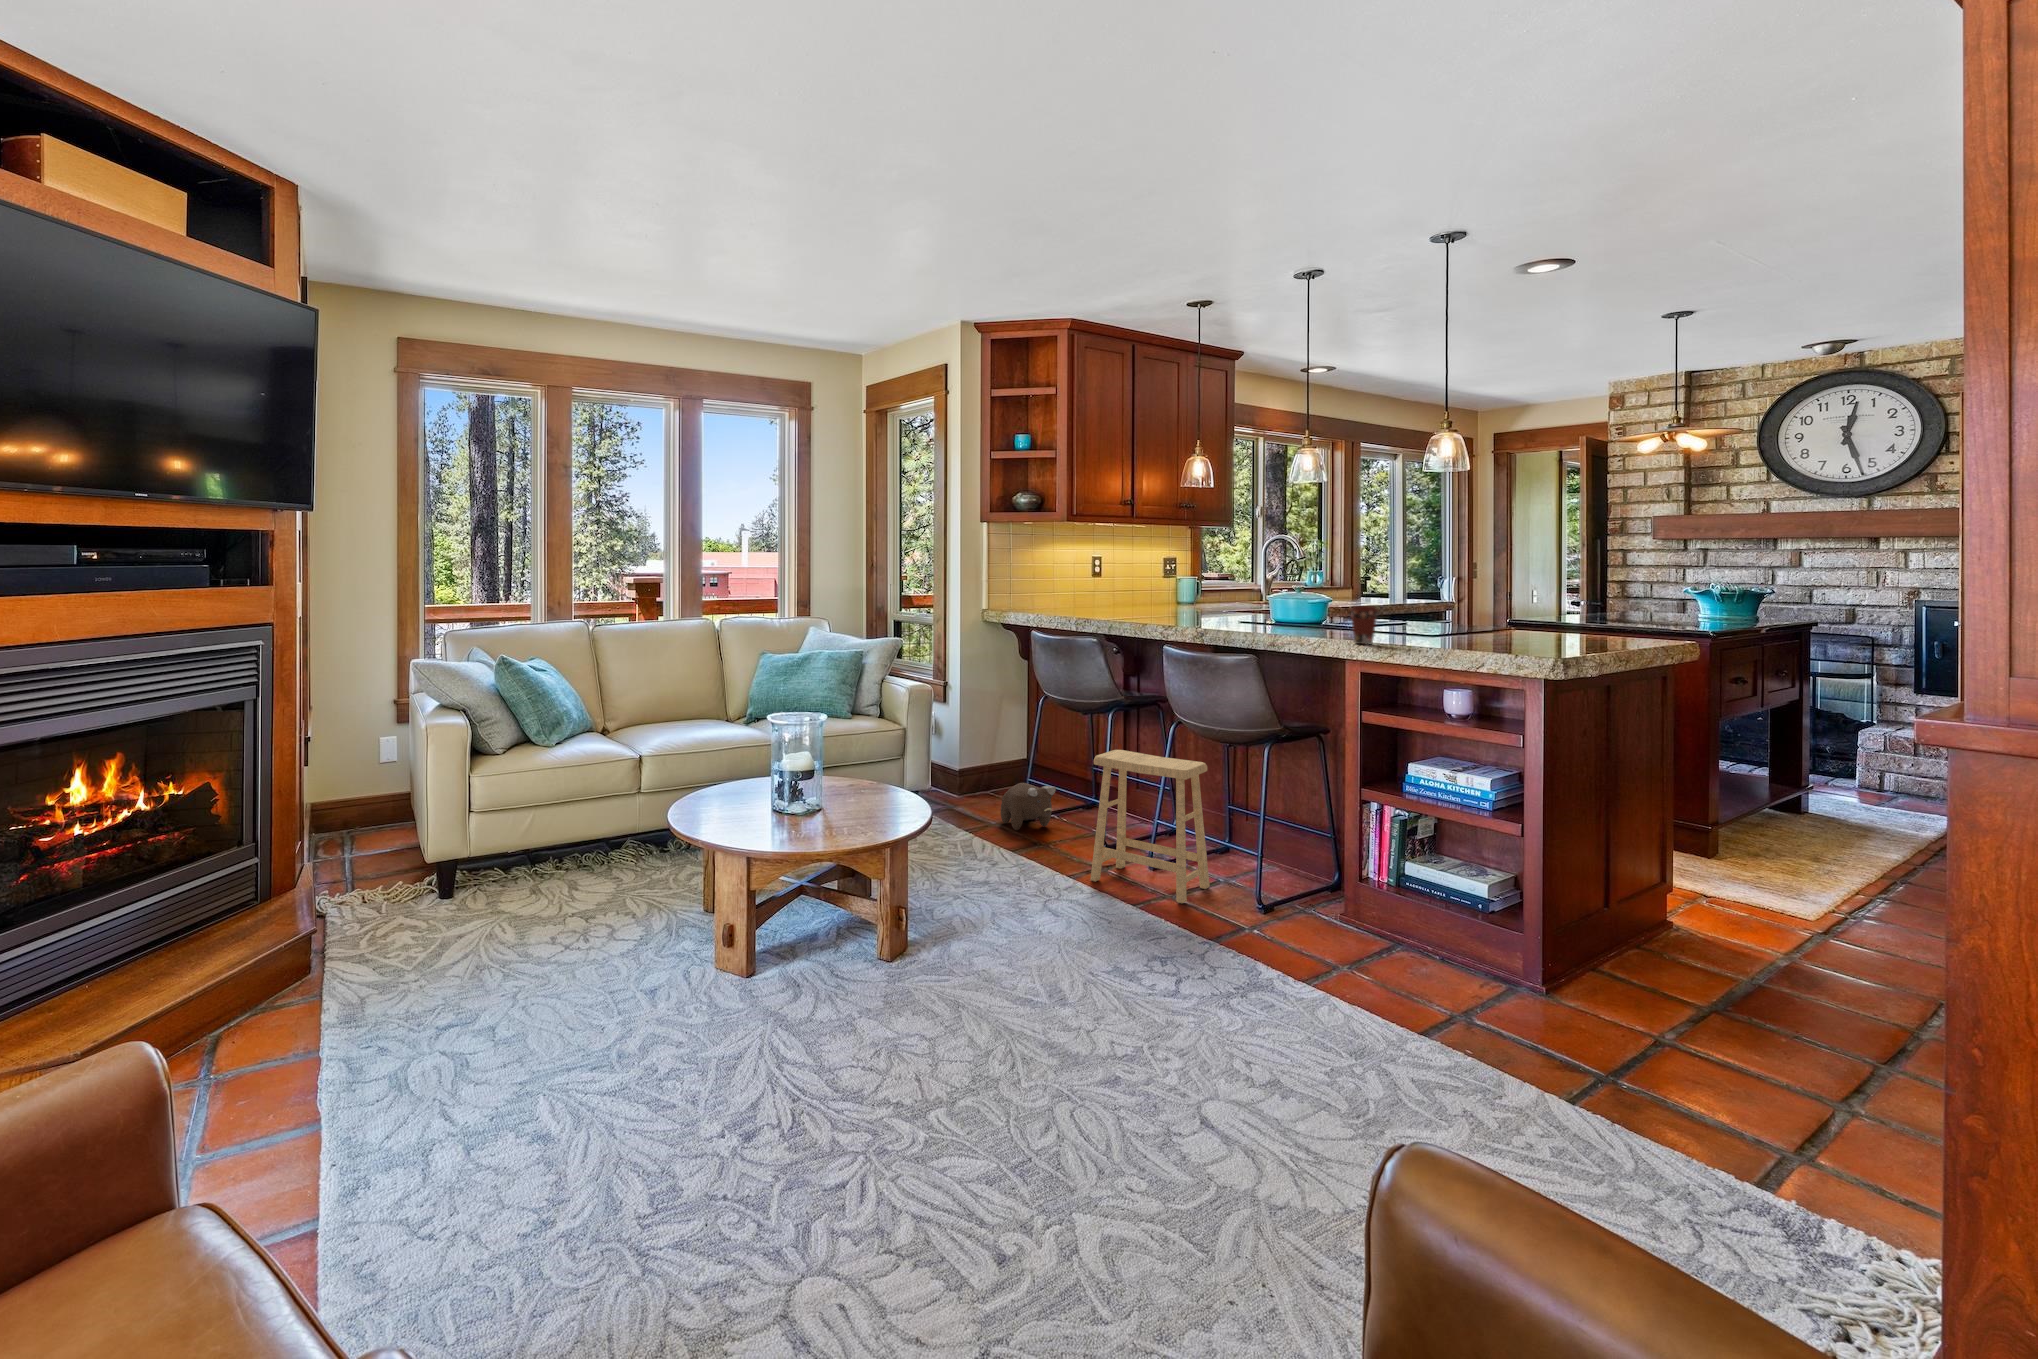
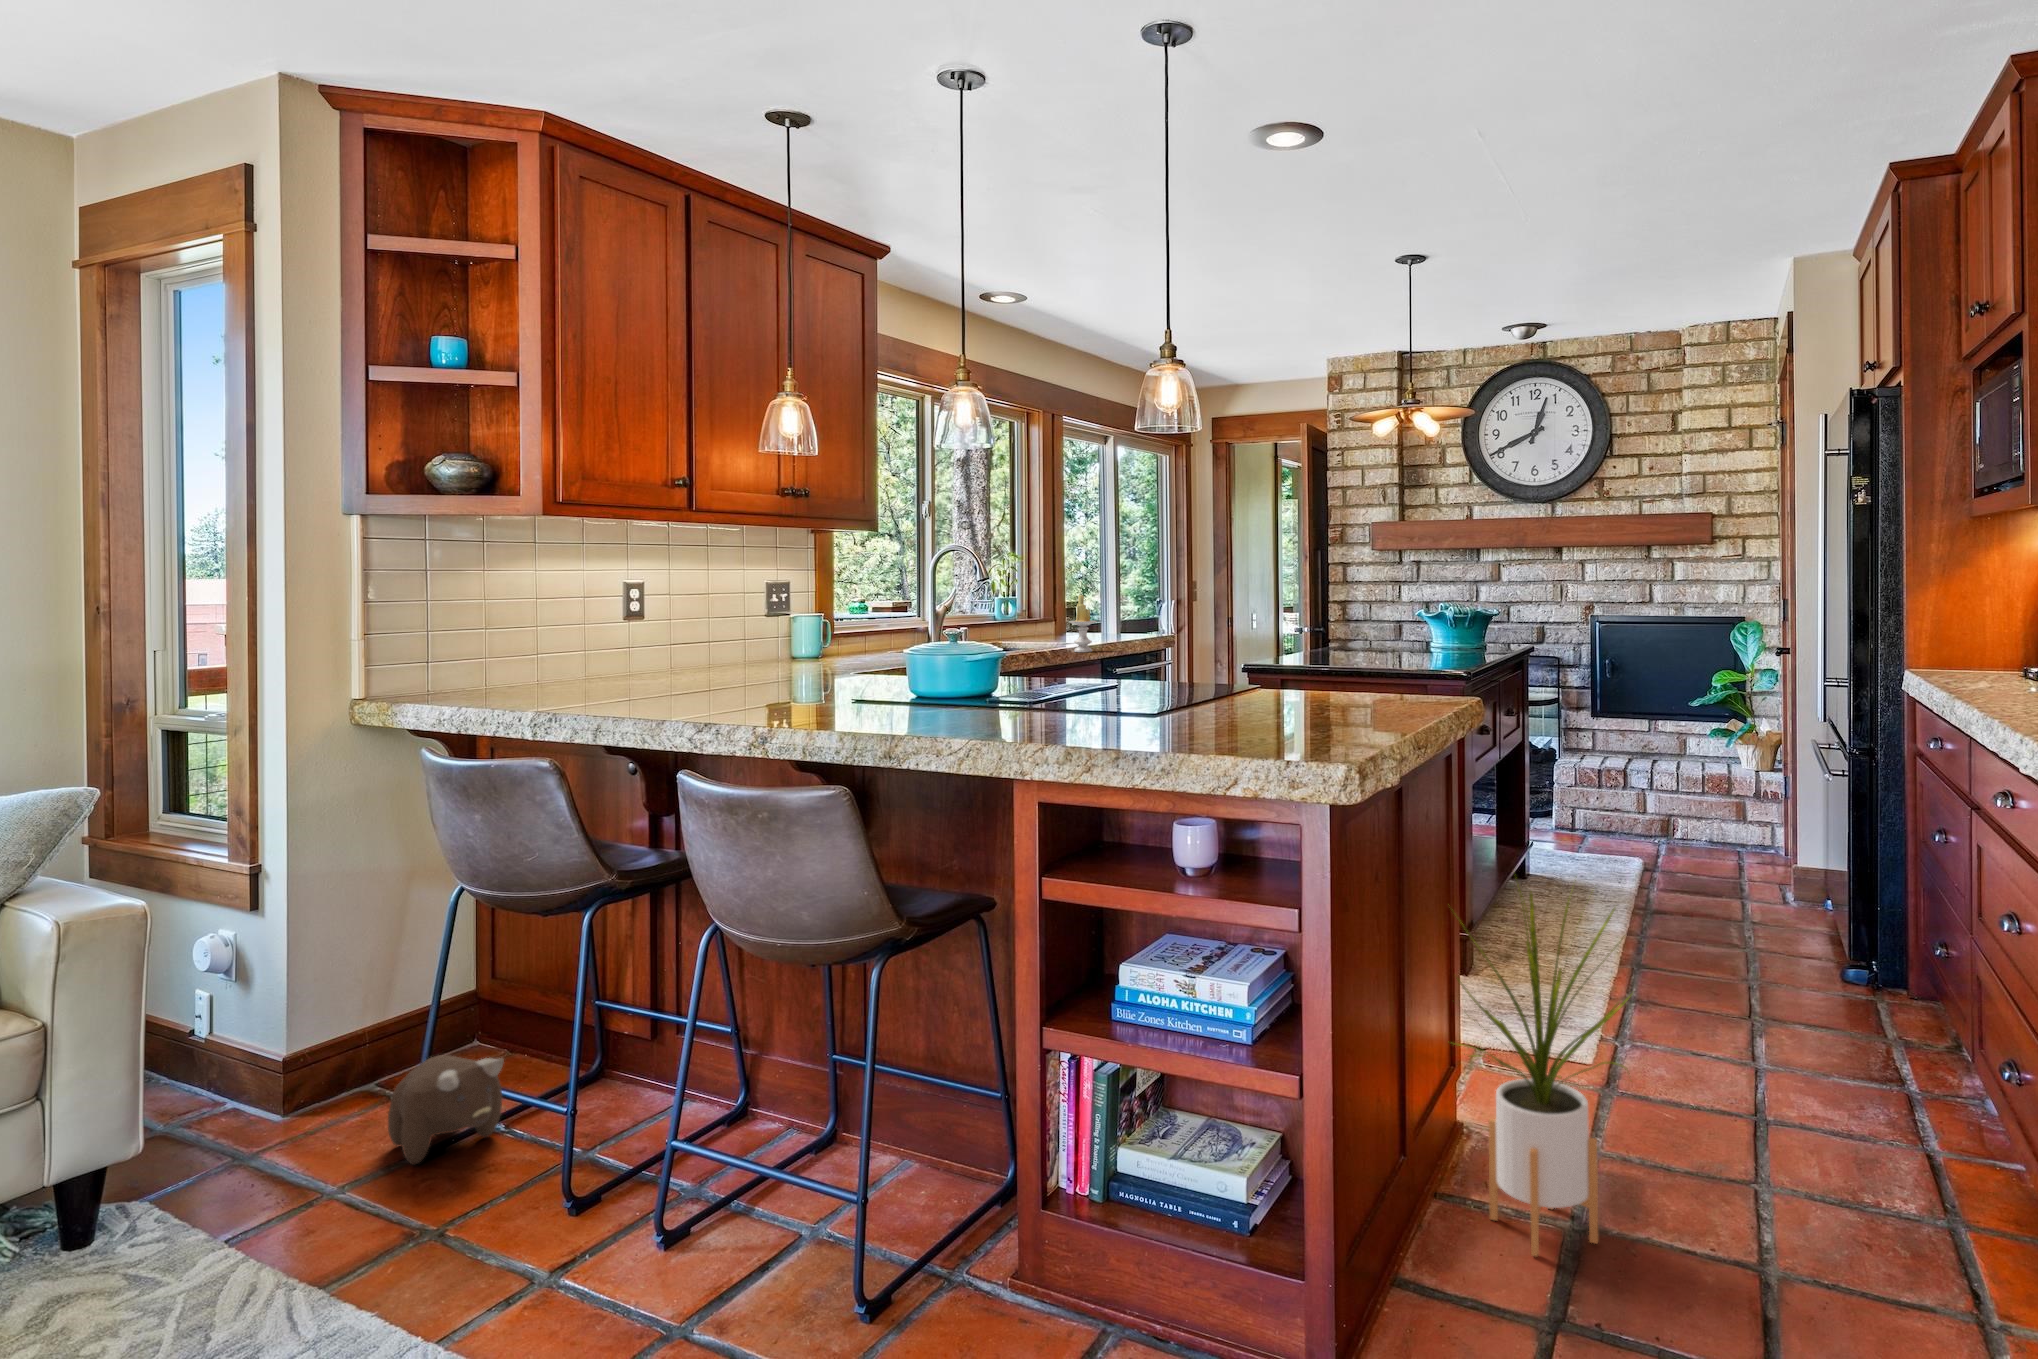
candle: none [1368,570,1392,611] -> present [1068,595,1097,652]
coffee cup: present [1351,606,1378,644] -> none [1015,678,1064,753]
house plant: none [1643,746,1798,985] -> present [1457,888,1632,1256]
footstool: present [1090,750,1210,903] -> none [529,987,784,1317]

